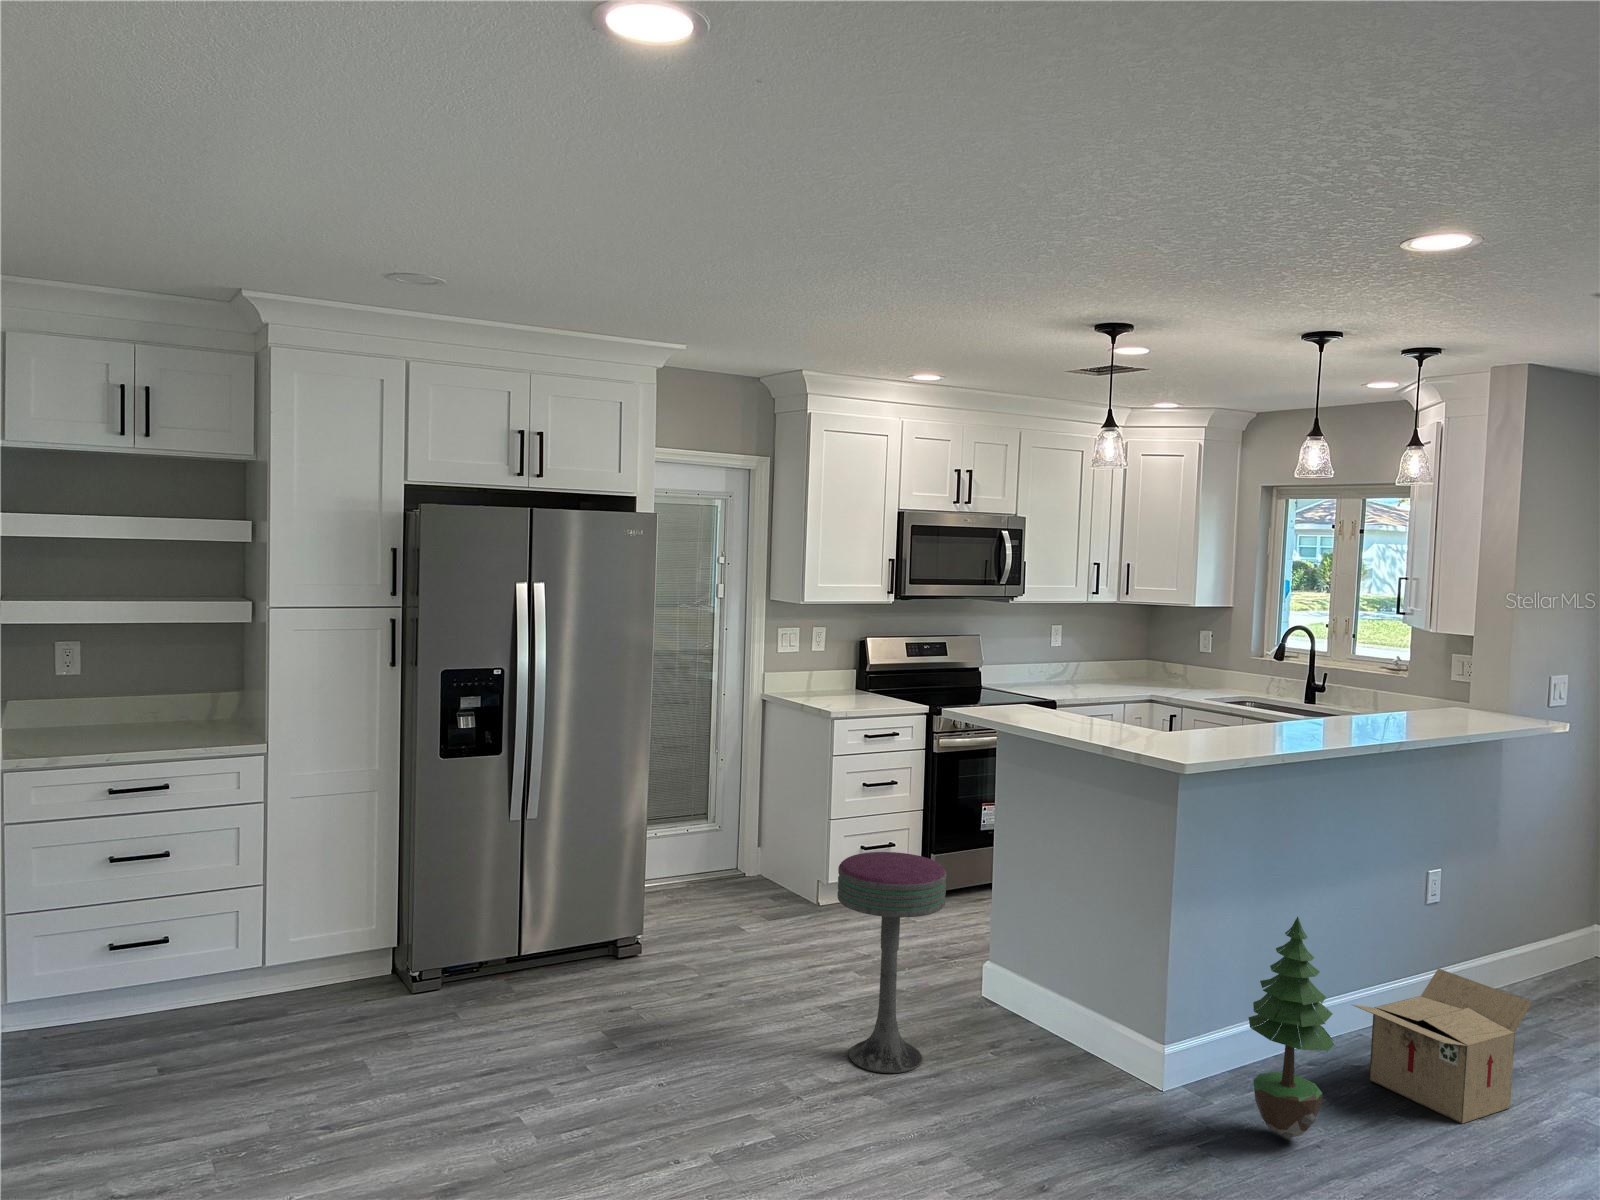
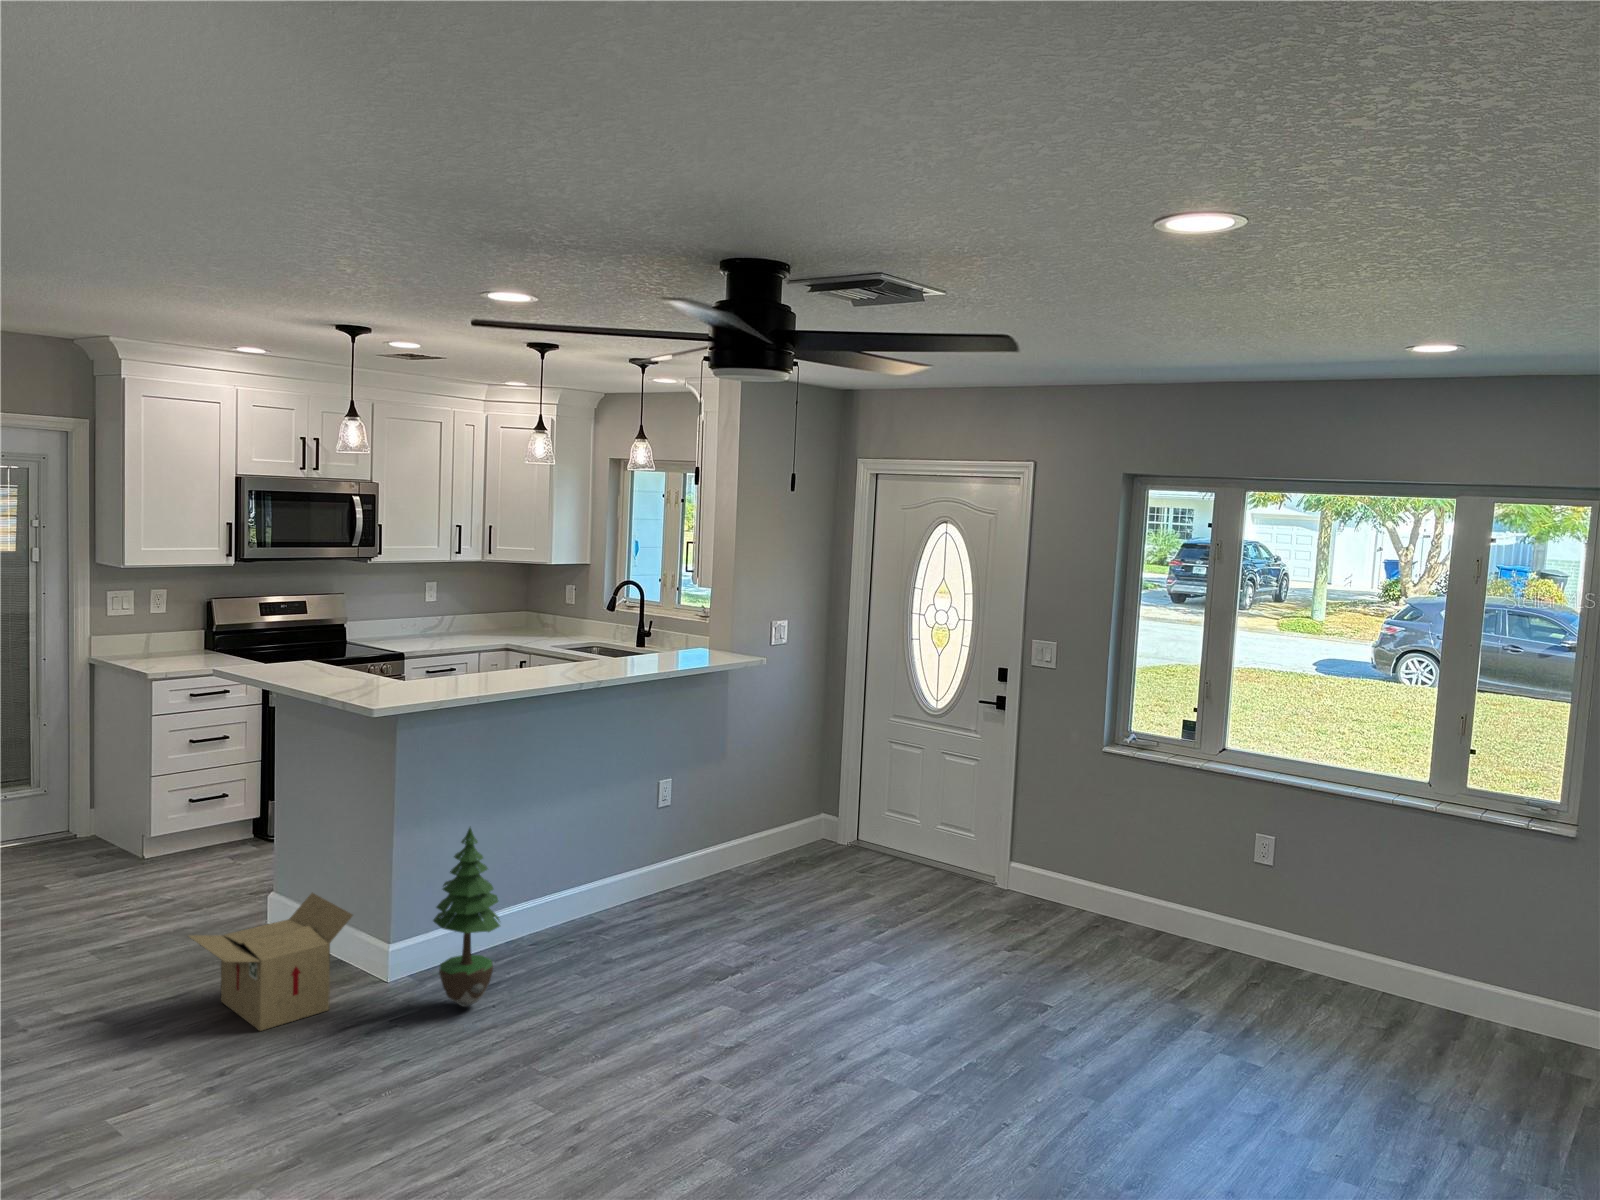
bar stool: present [837,852,947,1073] -> none [70,801,185,1002]
cardboard box: present [1353,969,1532,1124] -> present [189,892,353,1031]

